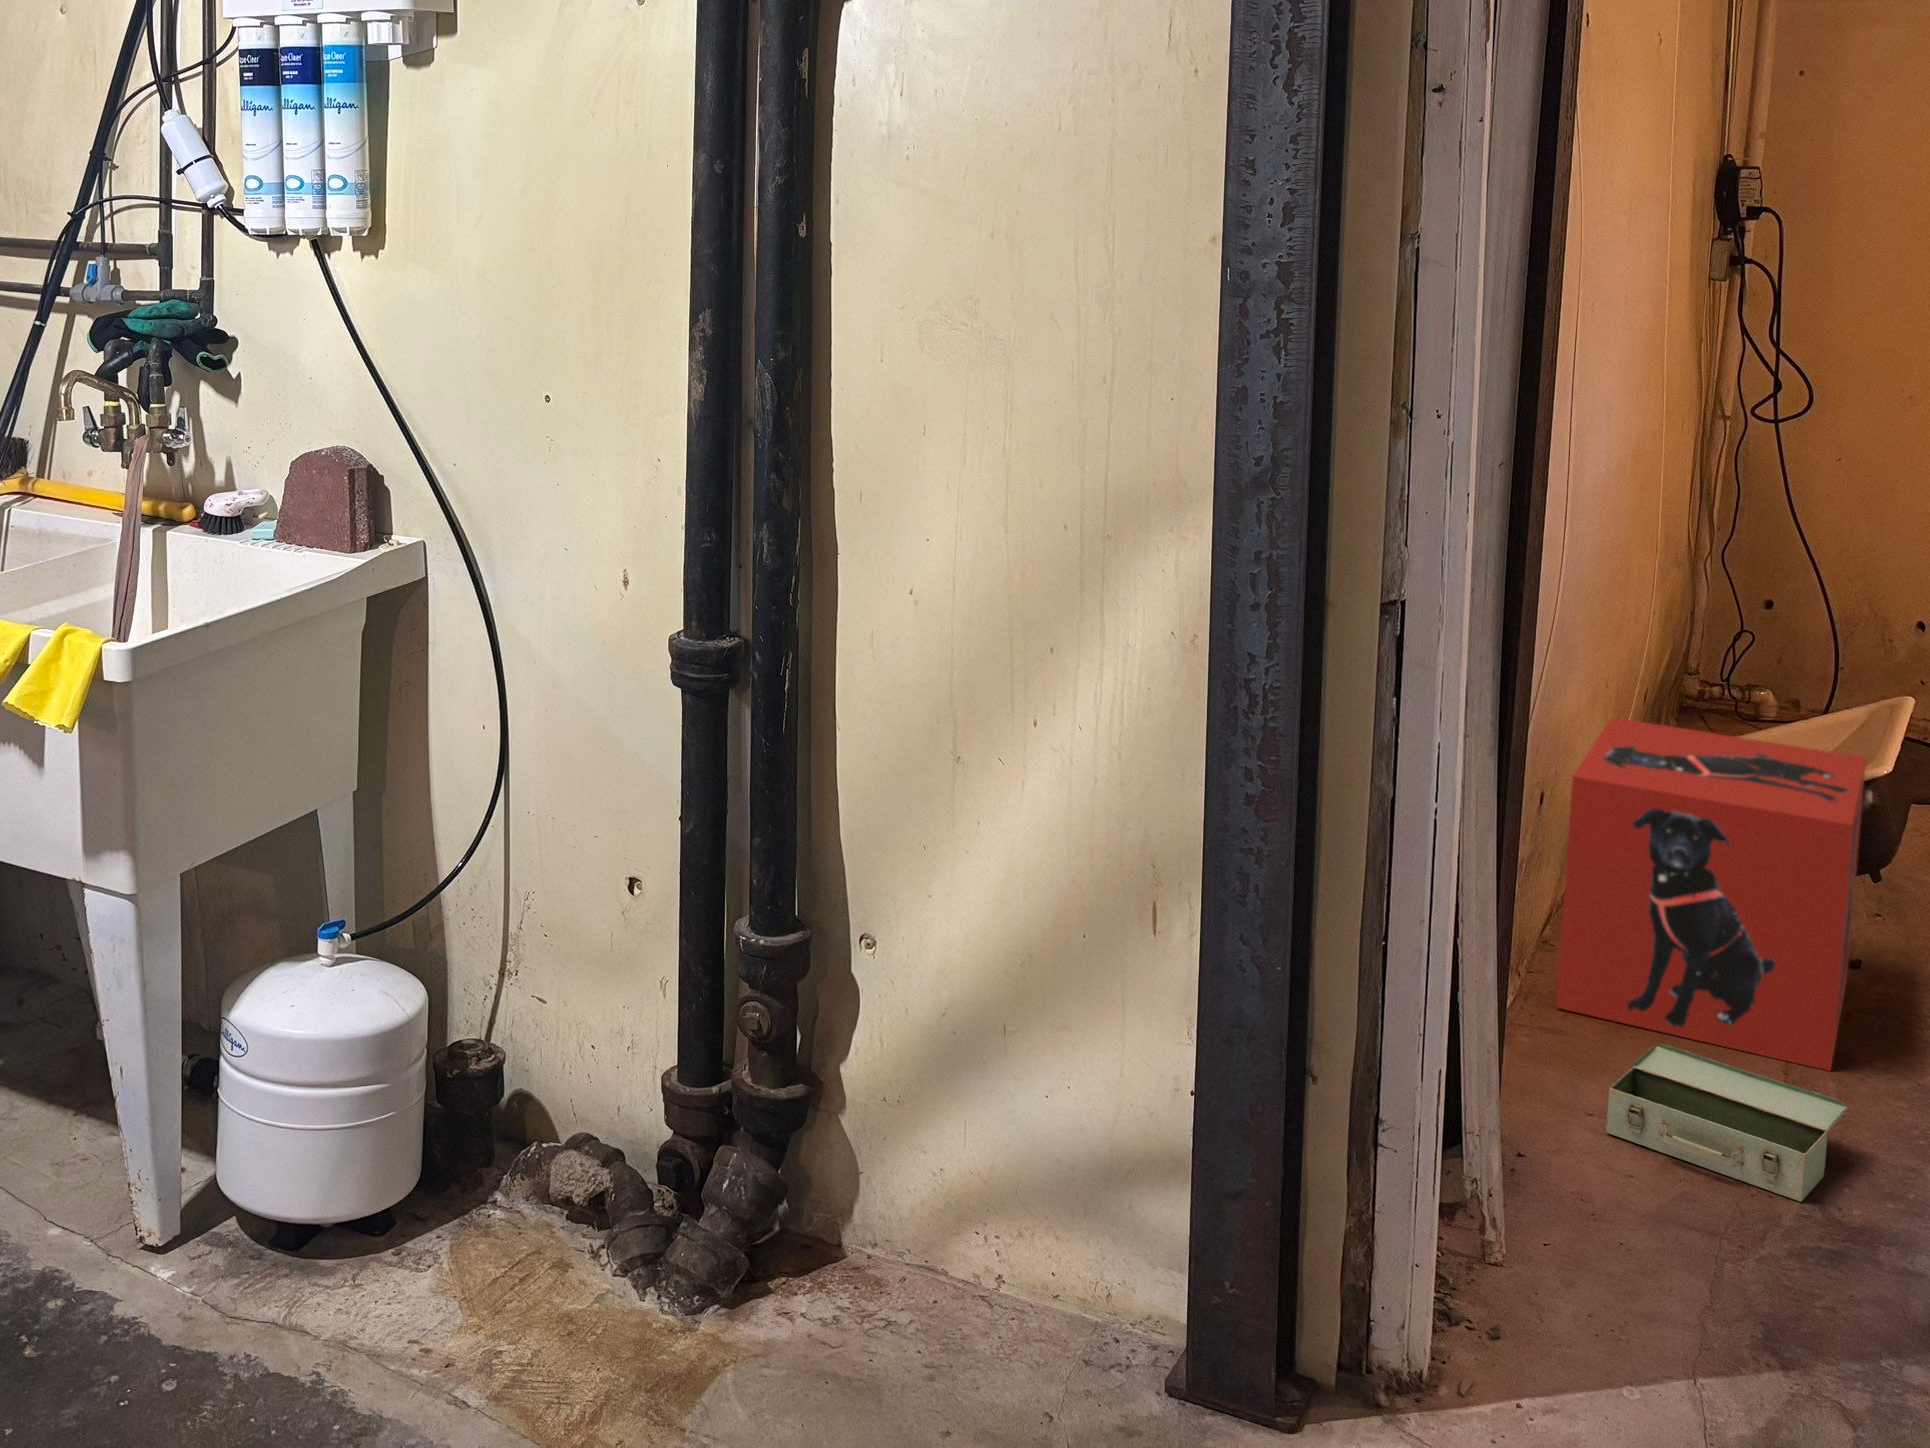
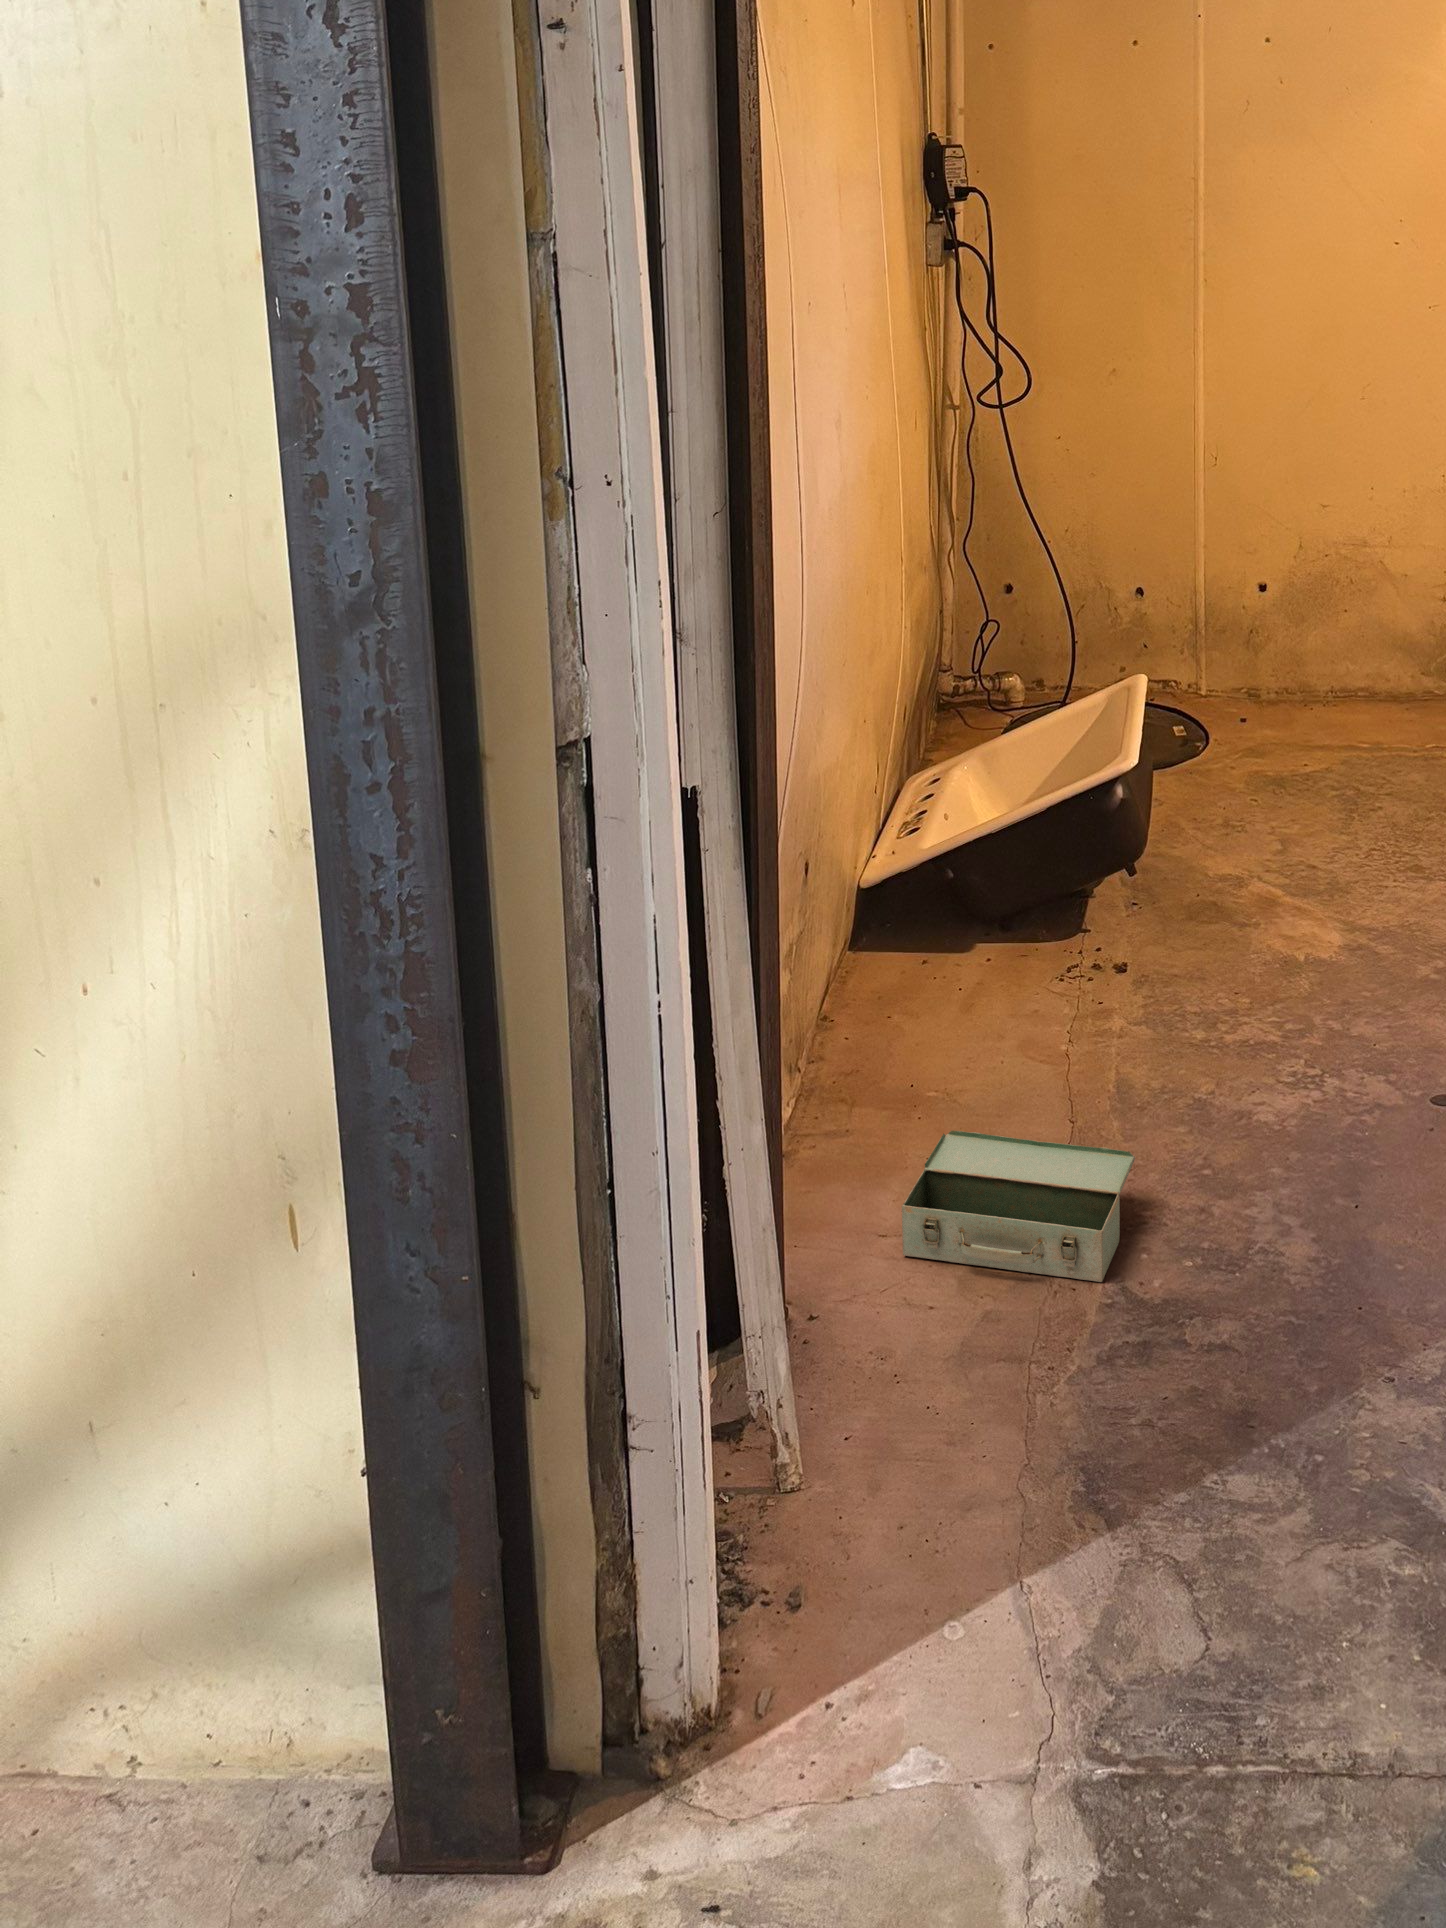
storage box: present [1557,718,1866,1071] -> none [834,759,1115,1105]

